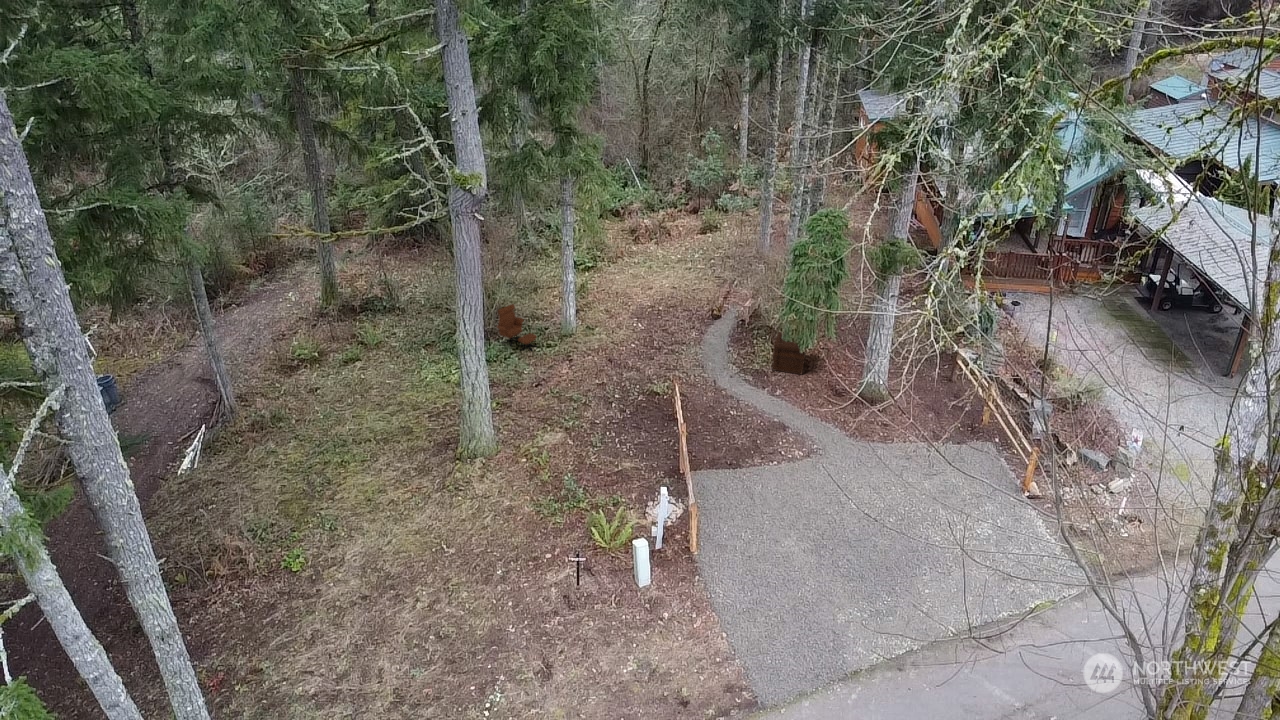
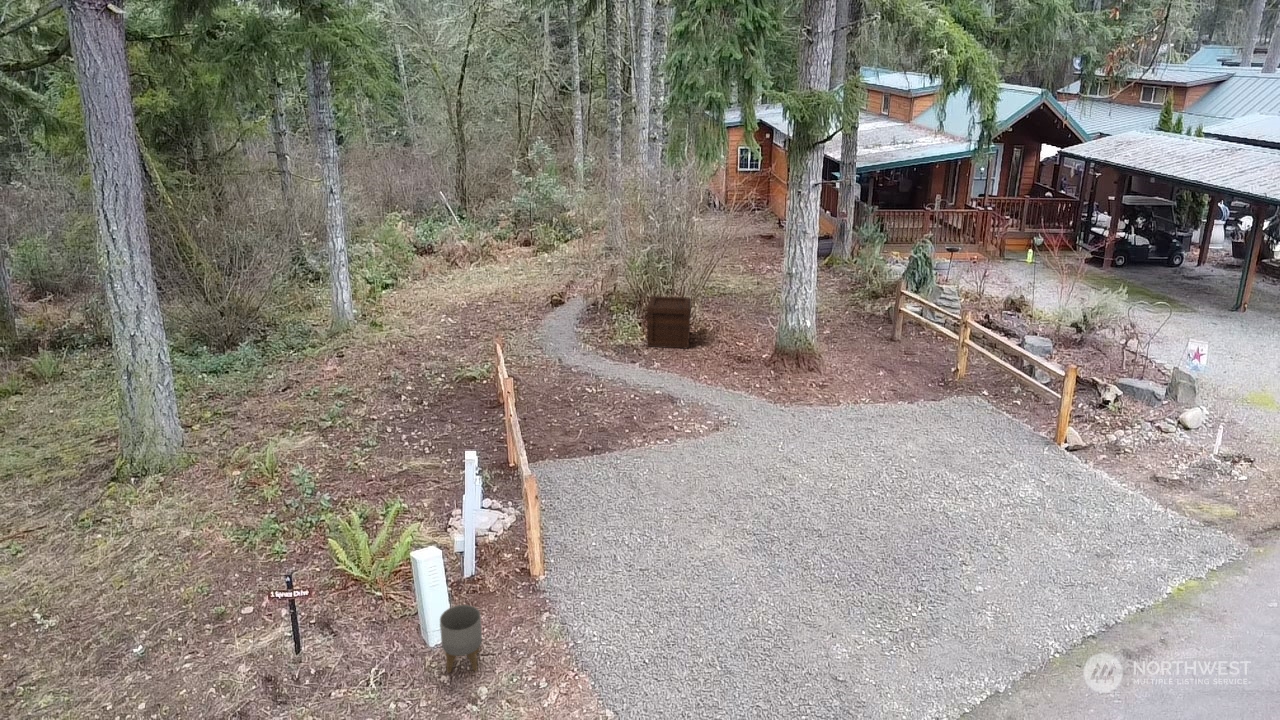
lounge chair: present [497,304,536,350] -> none [237,282,304,346]
planter: none [647,571,667,605] -> present [440,605,482,673]

